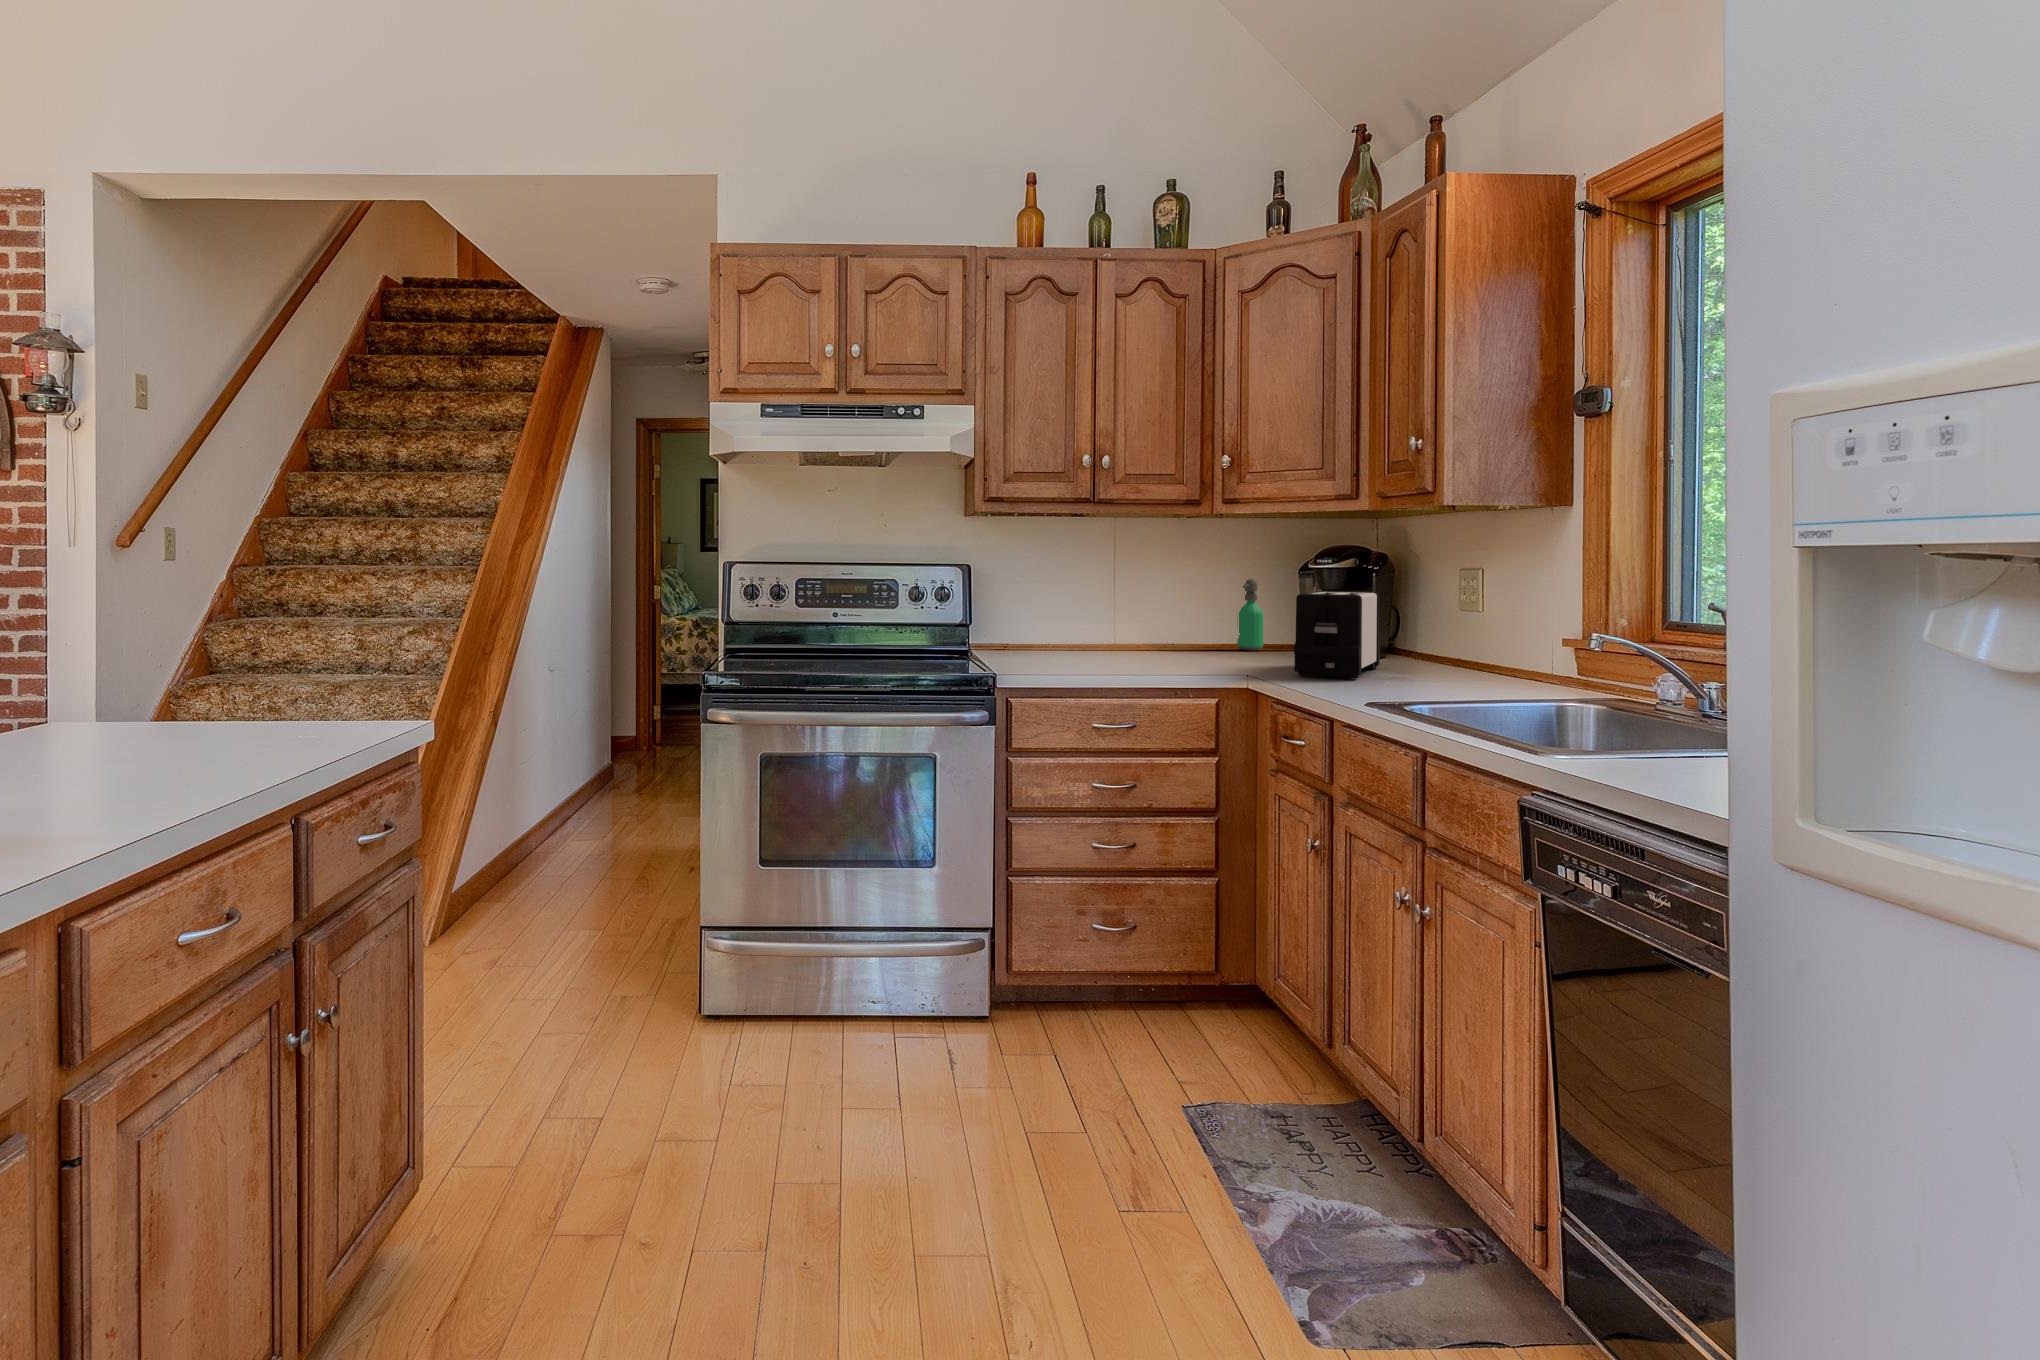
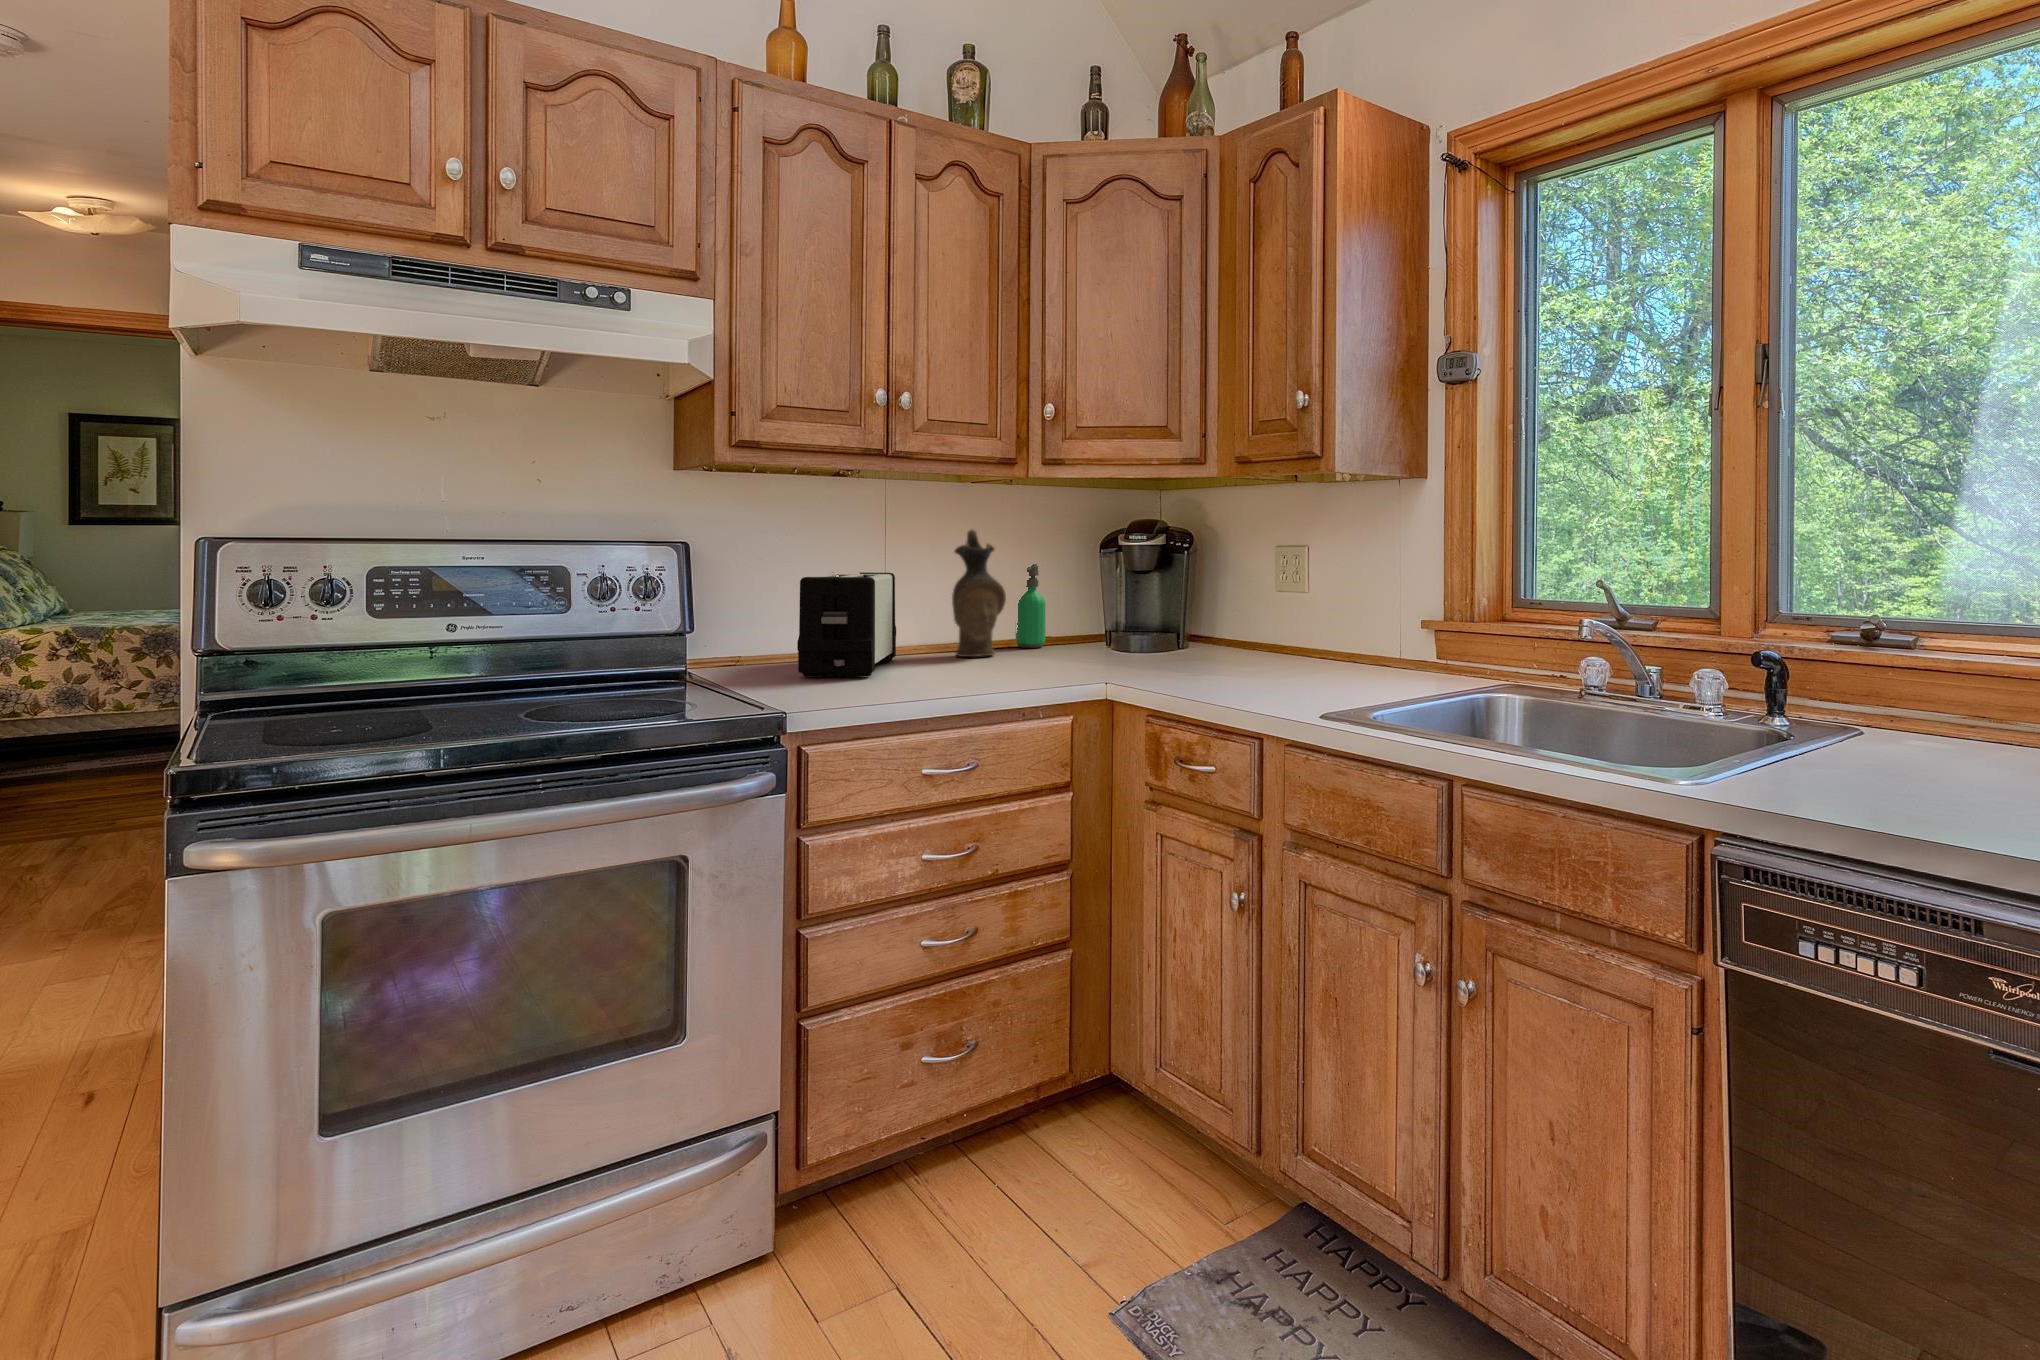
ceramic pitcher: none [1172,554,1215,653] -> present [952,530,1006,657]
toaster: present [1294,591,1380,678] -> present [797,572,896,677]

